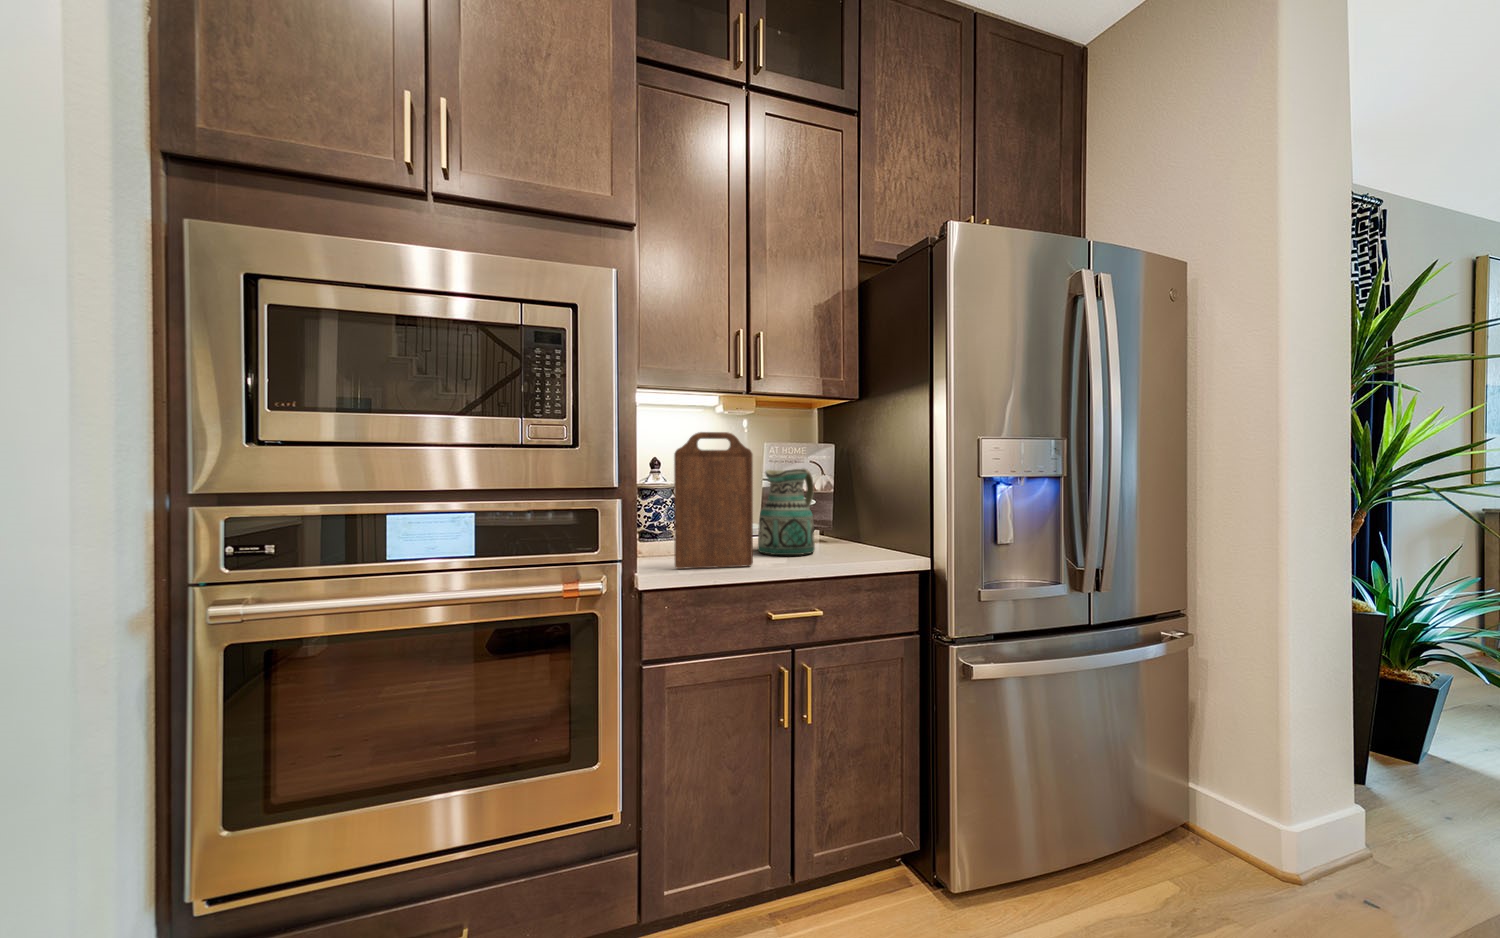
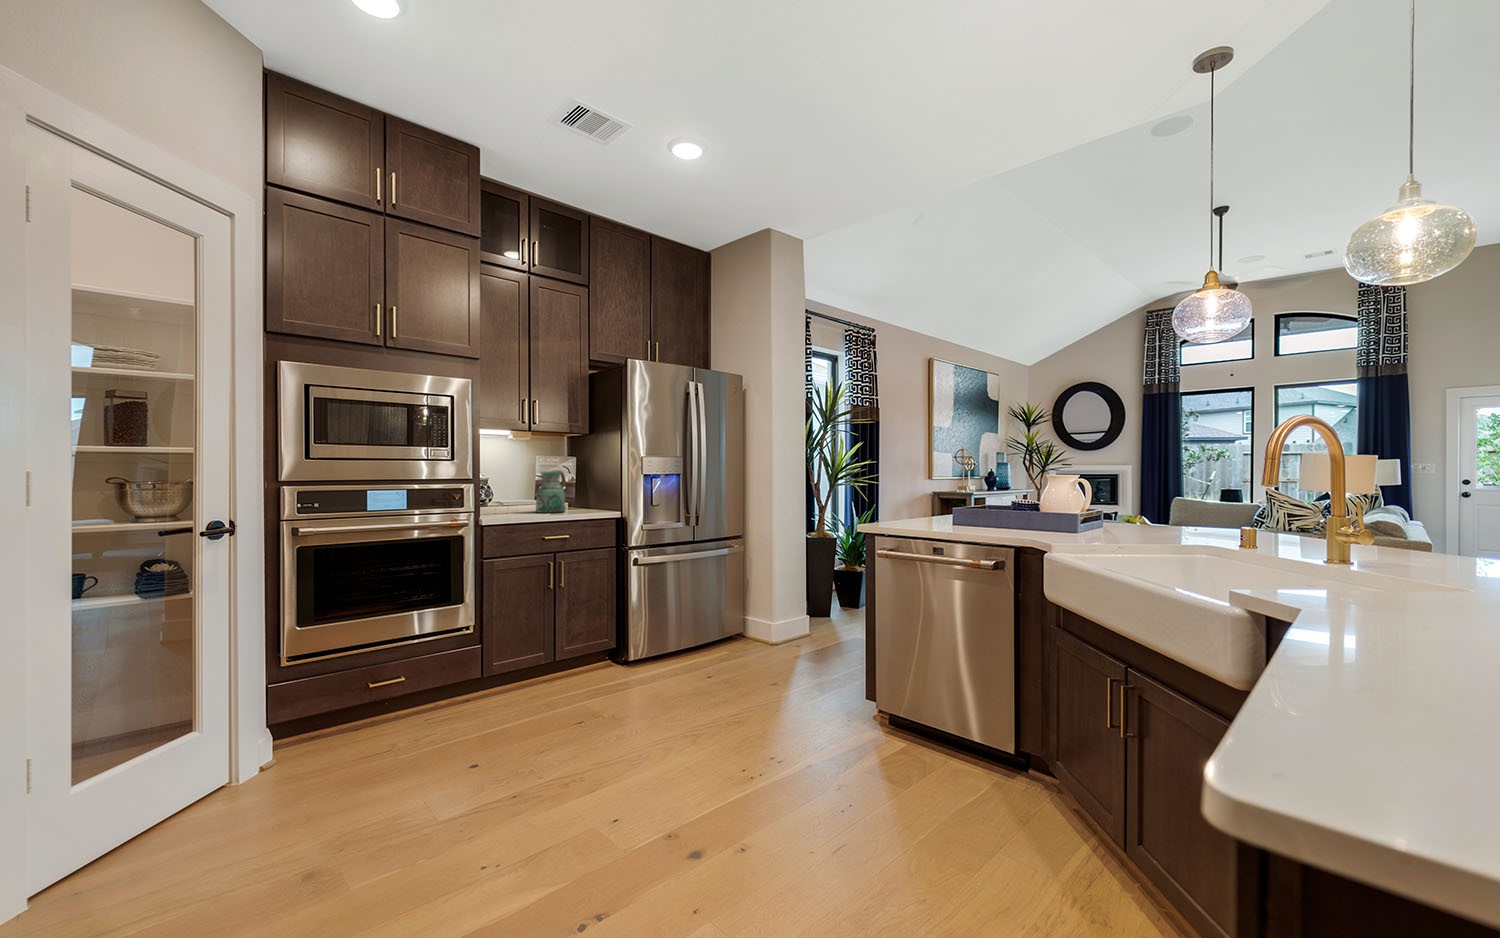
cutting board: present [674,432,753,569] -> none [496,453,535,517]

